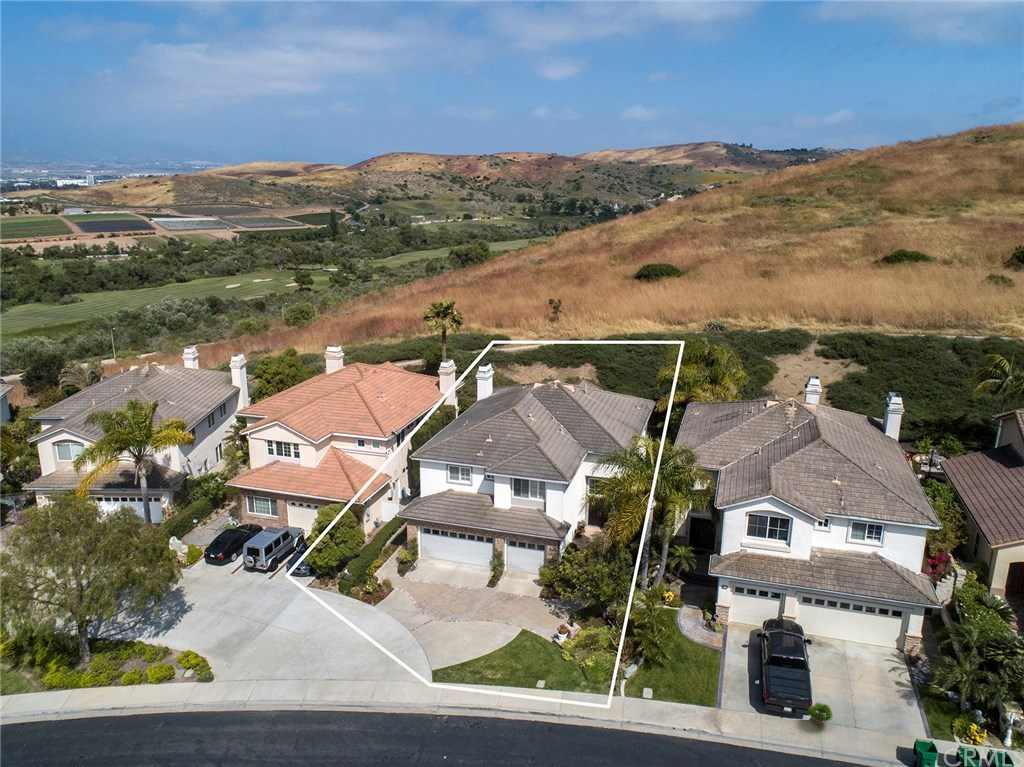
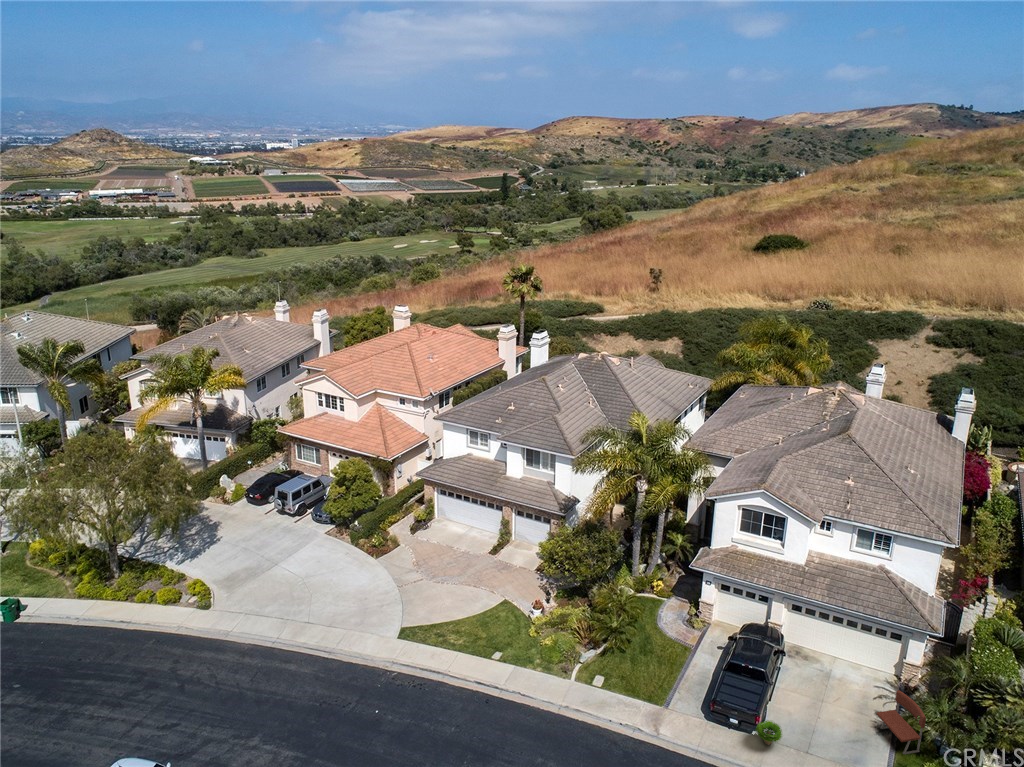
bench: none [900,659,947,714] -> present [877,690,926,754]

